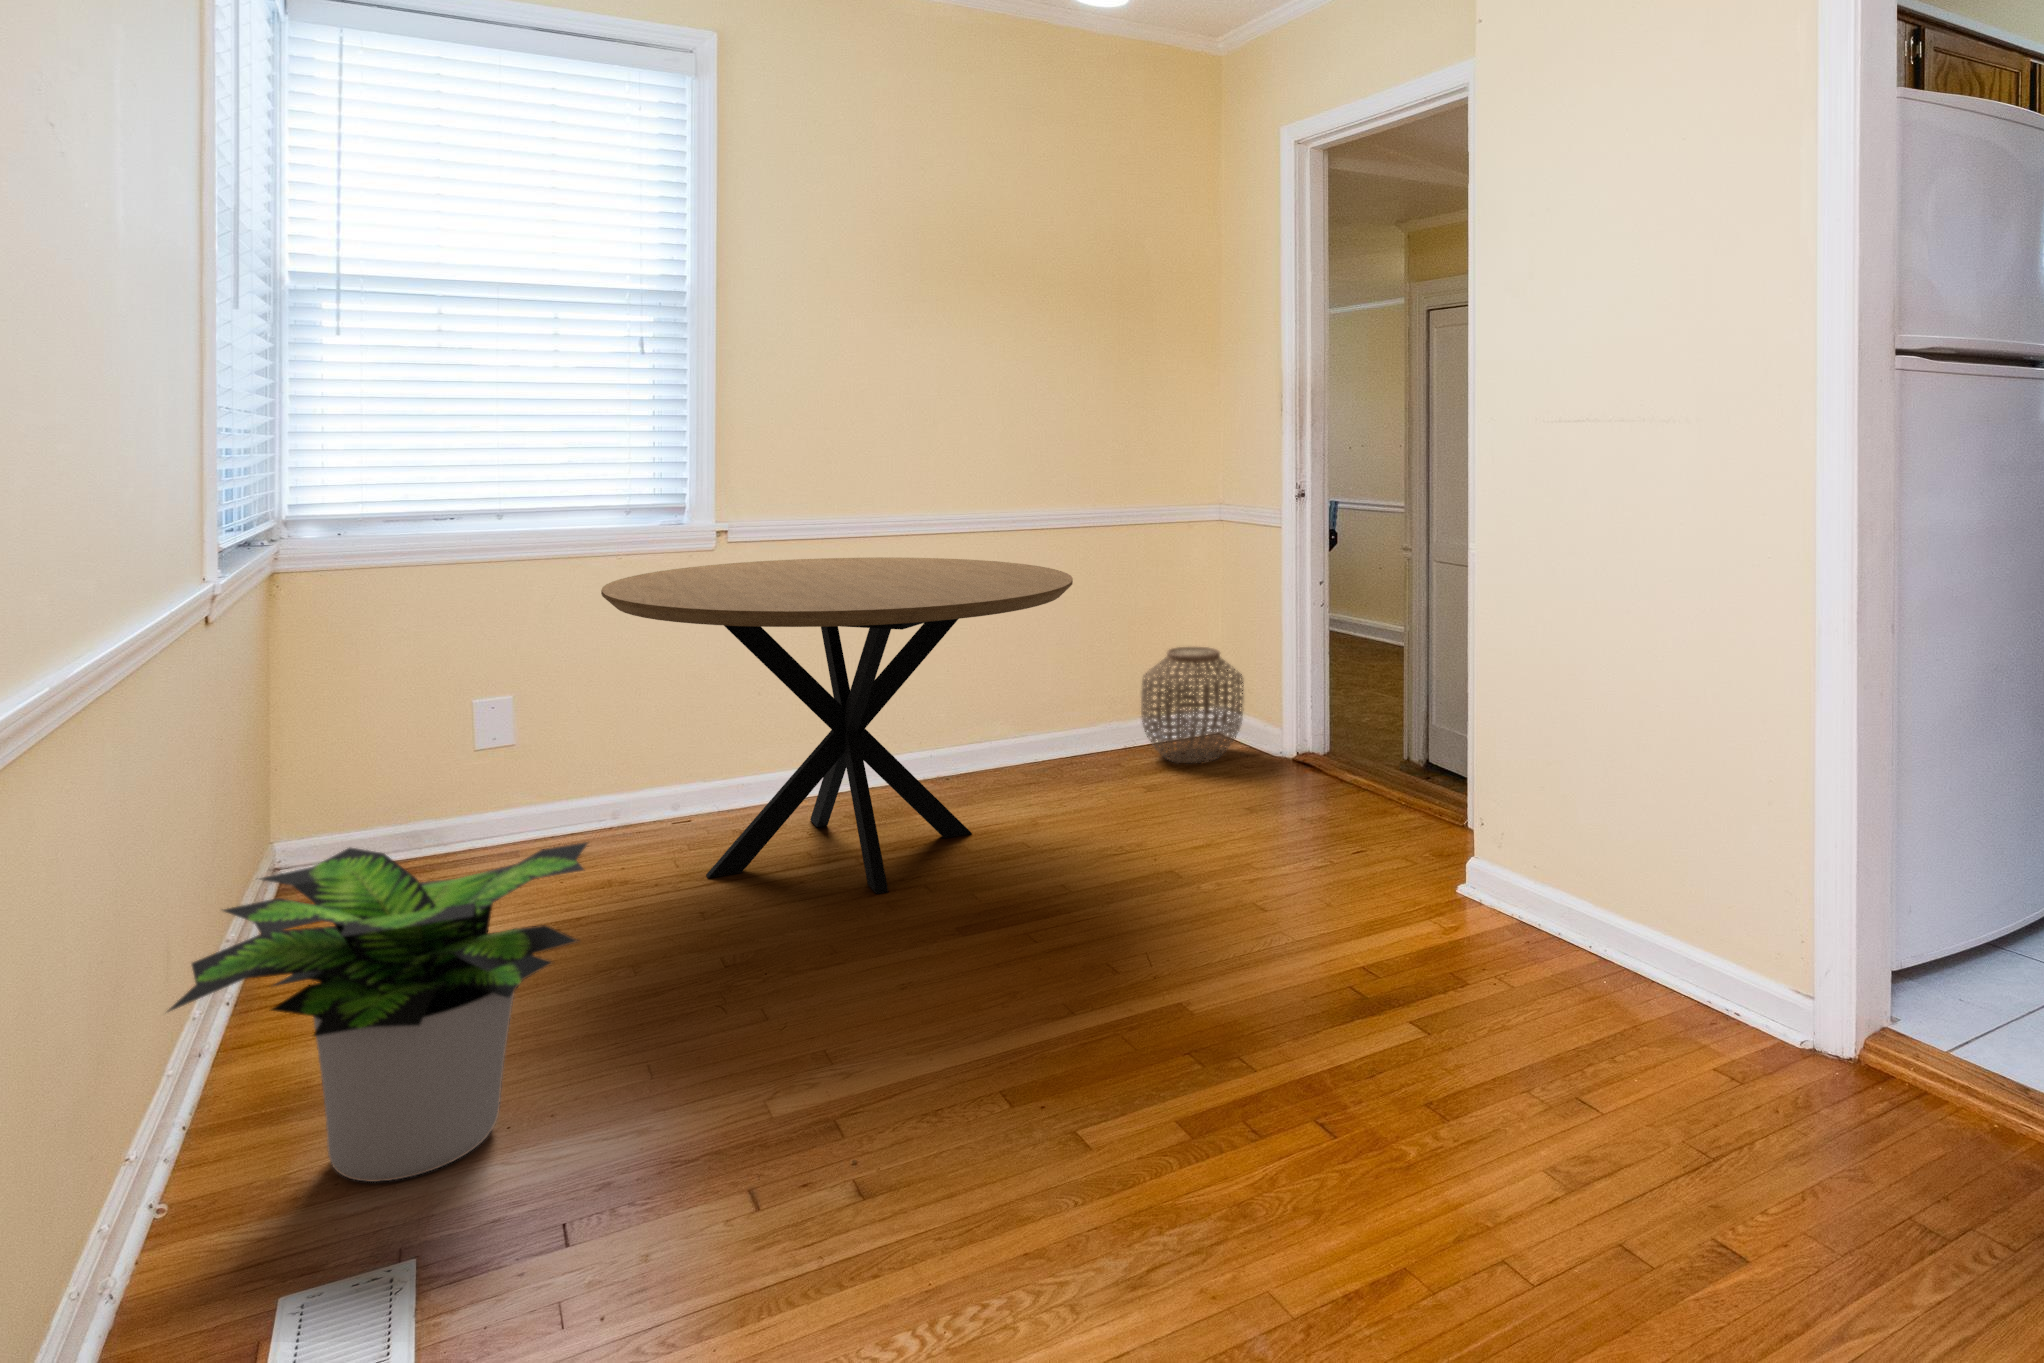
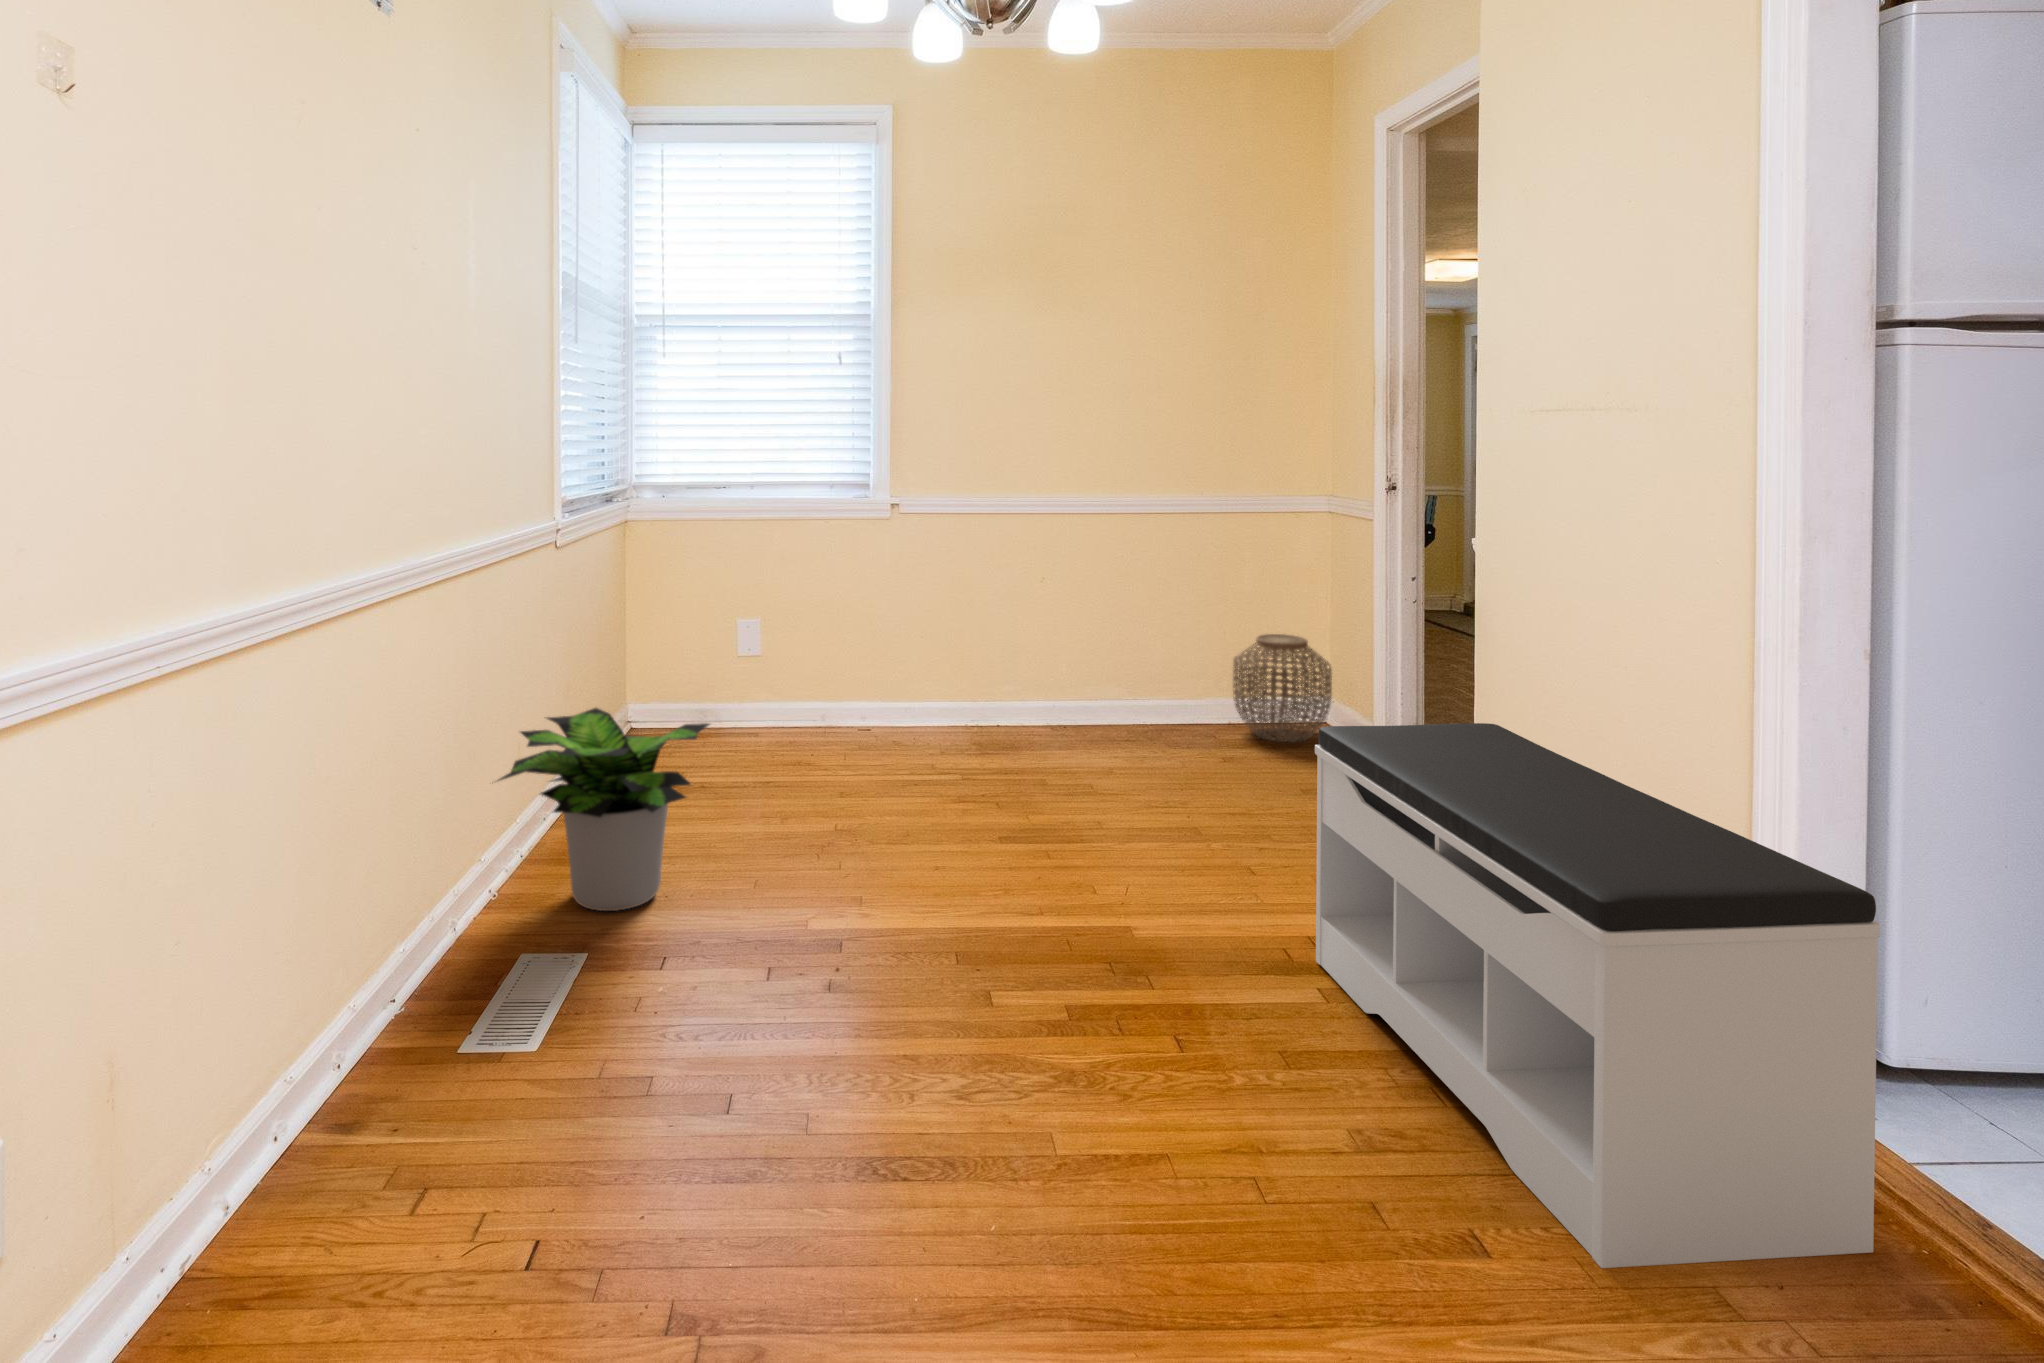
dining table: present [601,557,1073,894] -> none [782,539,1126,802]
bench: none [1391,712,1973,1235] -> present [1315,723,1880,1268]

